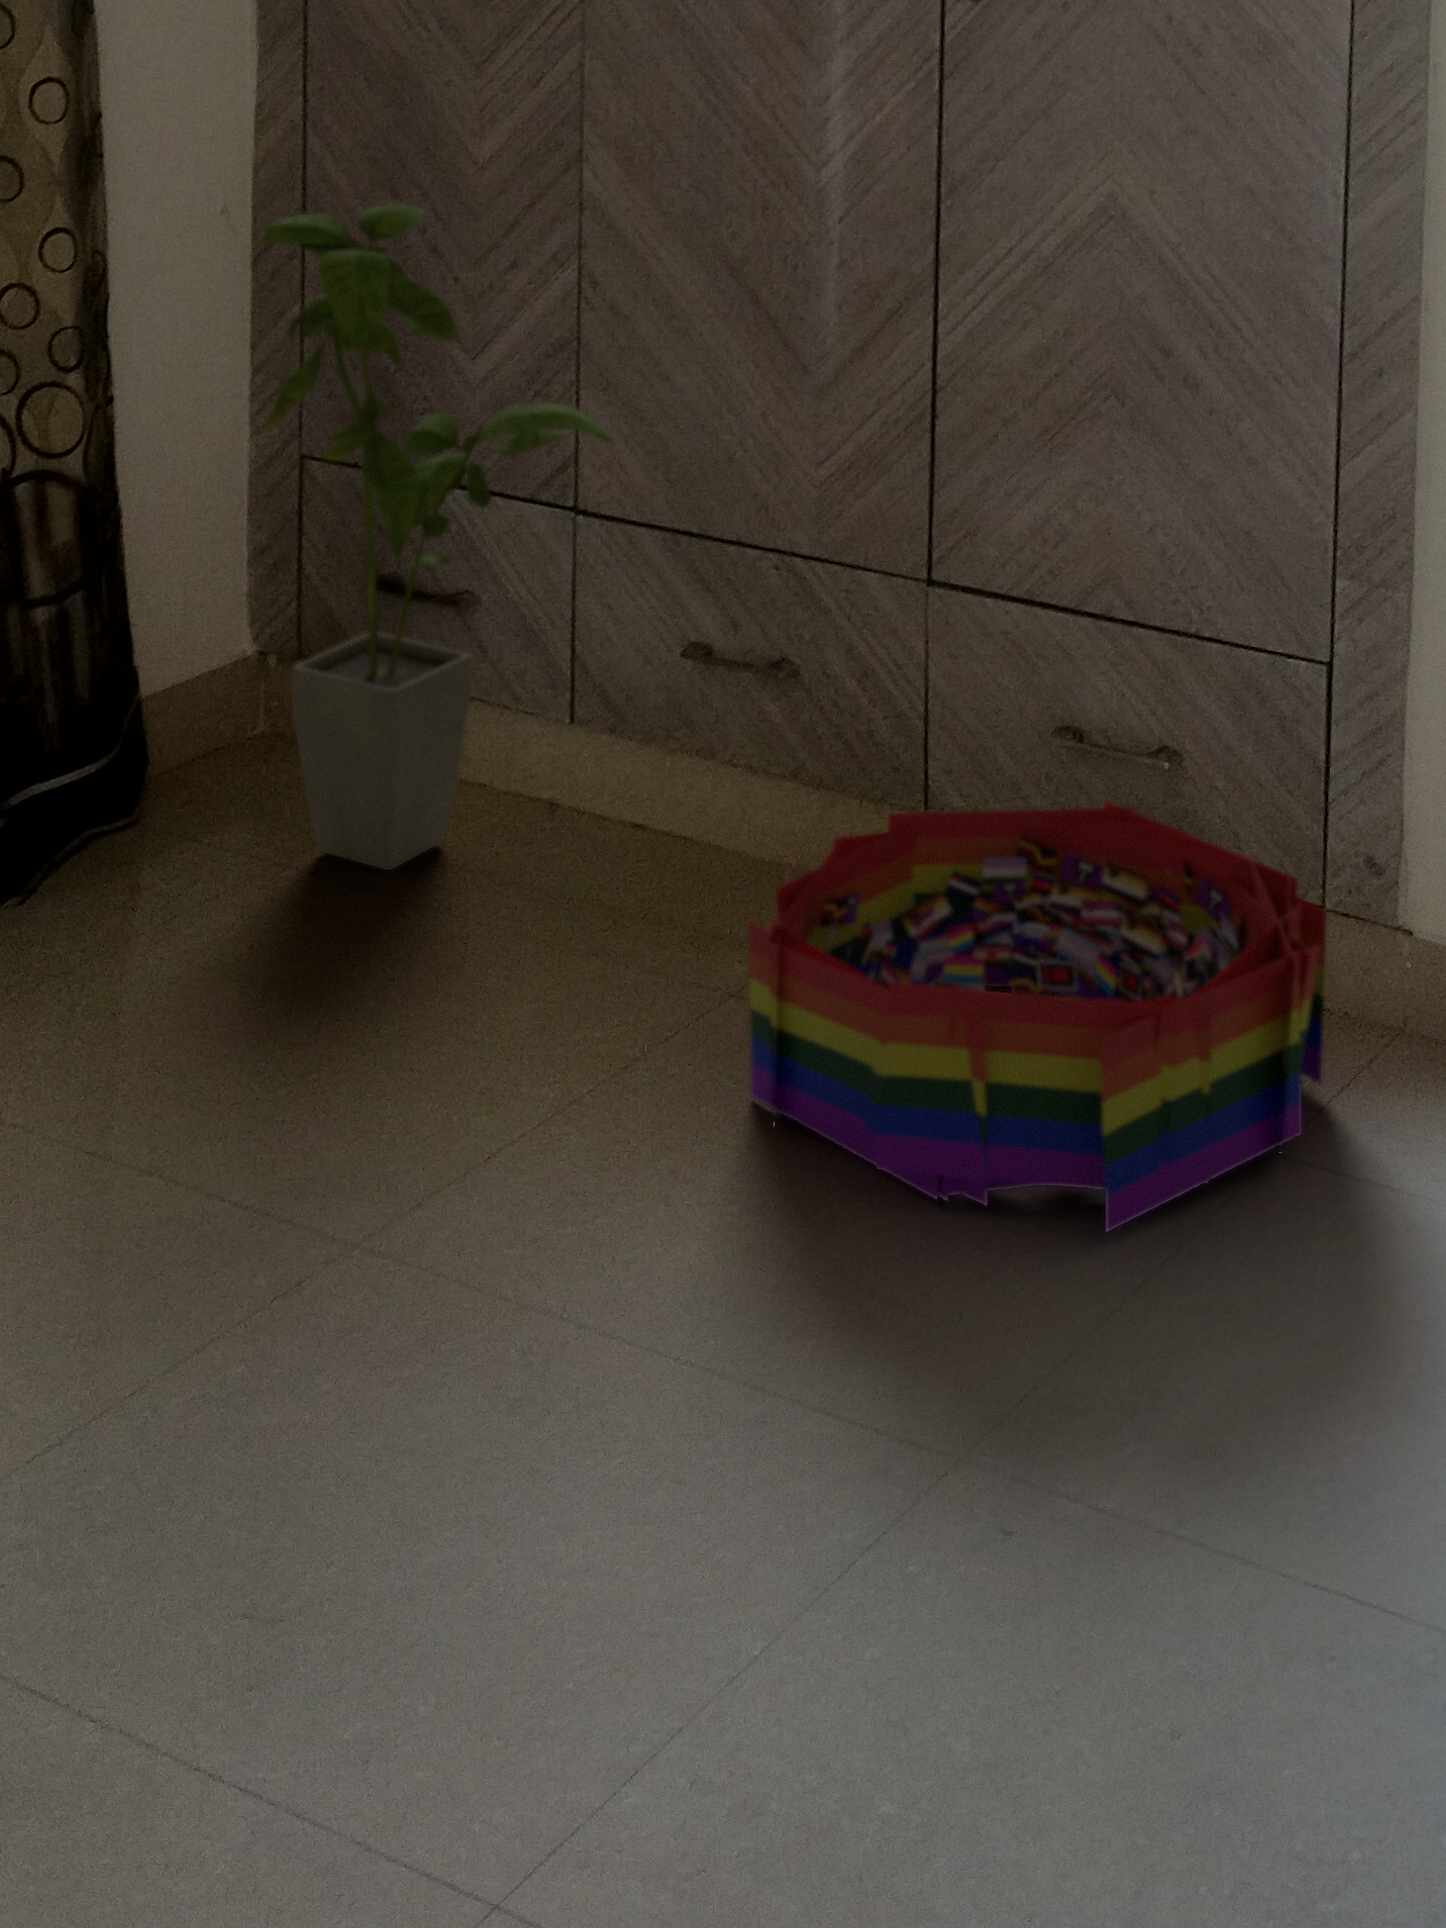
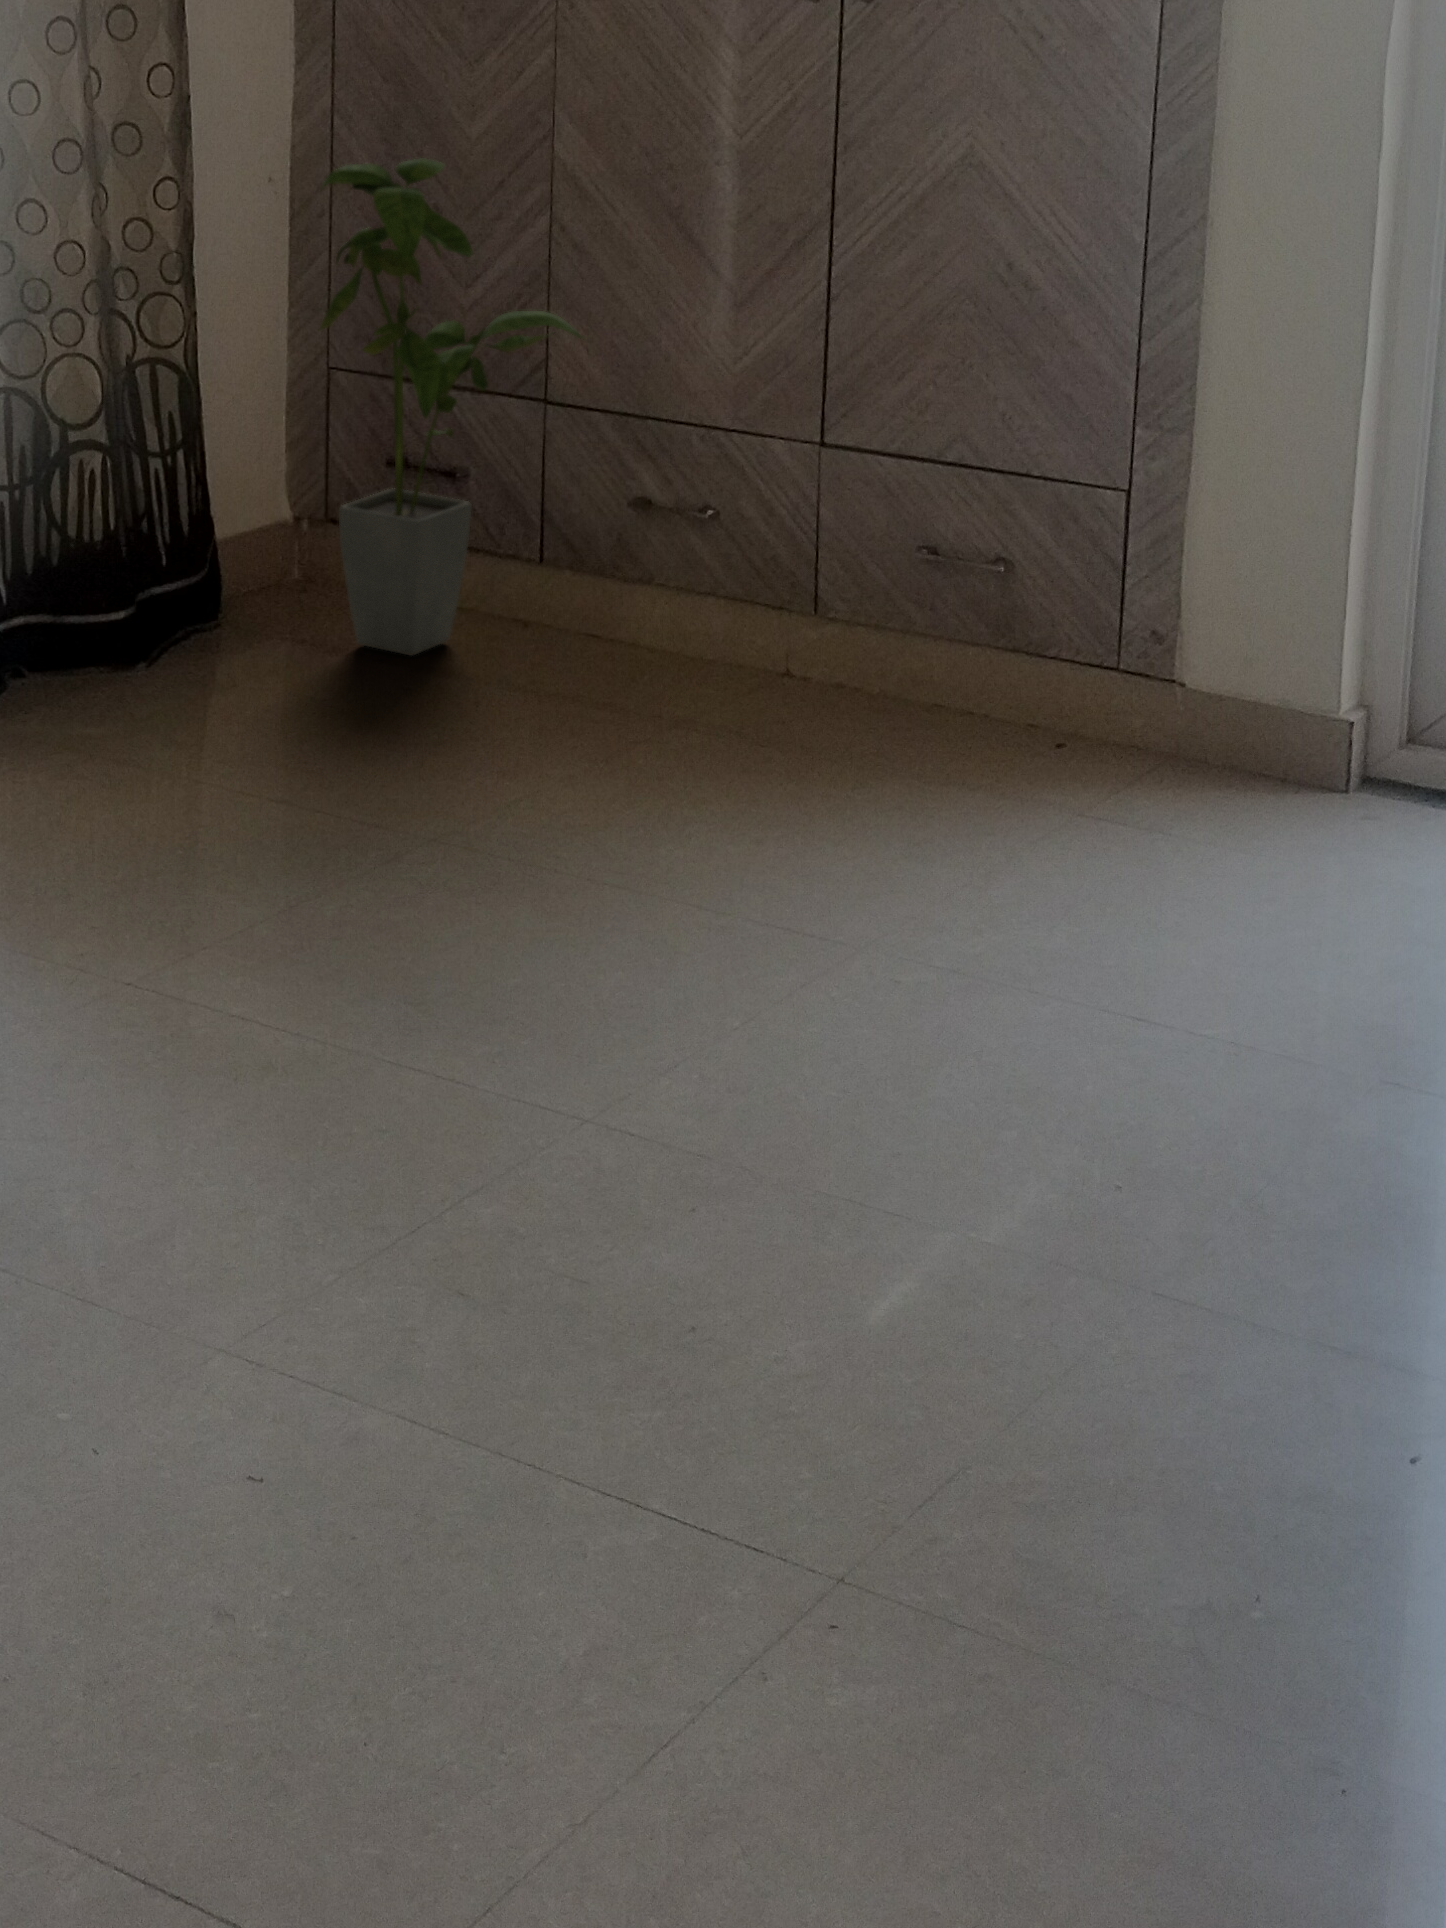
storage bin: present [748,802,1327,1231] -> none [700,594,1120,846]

